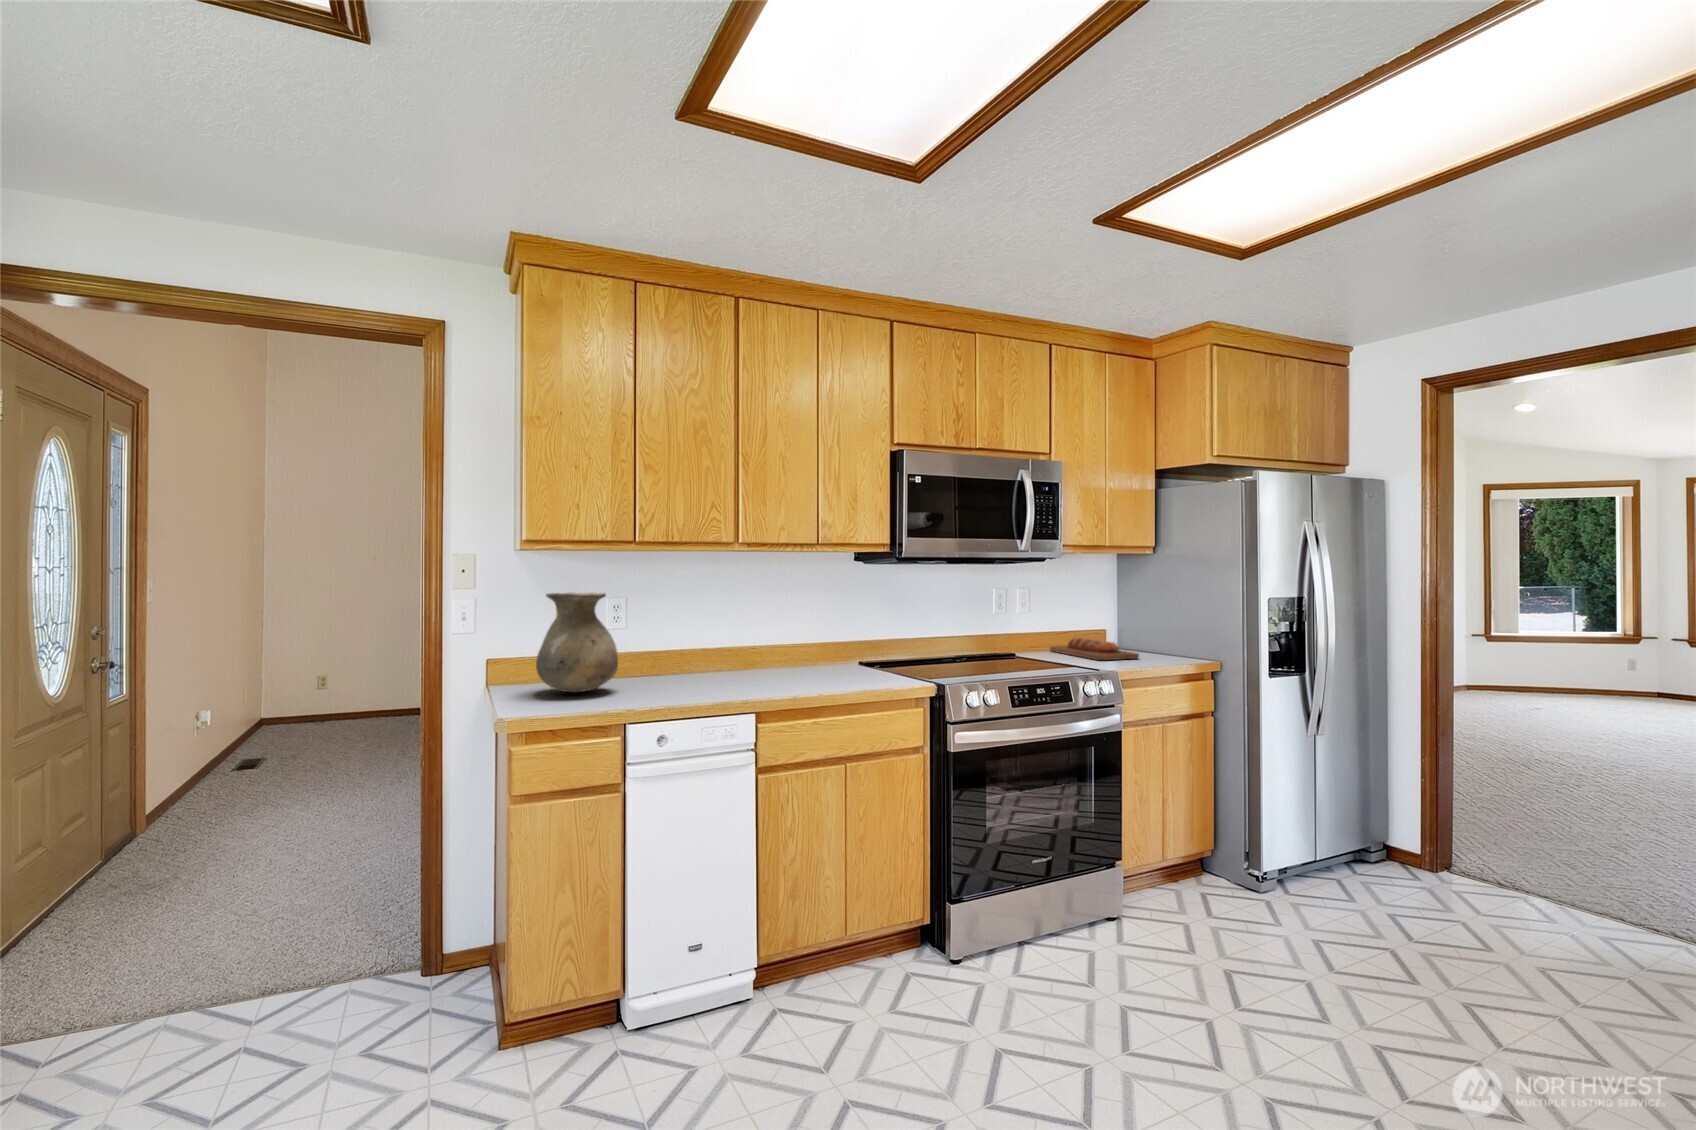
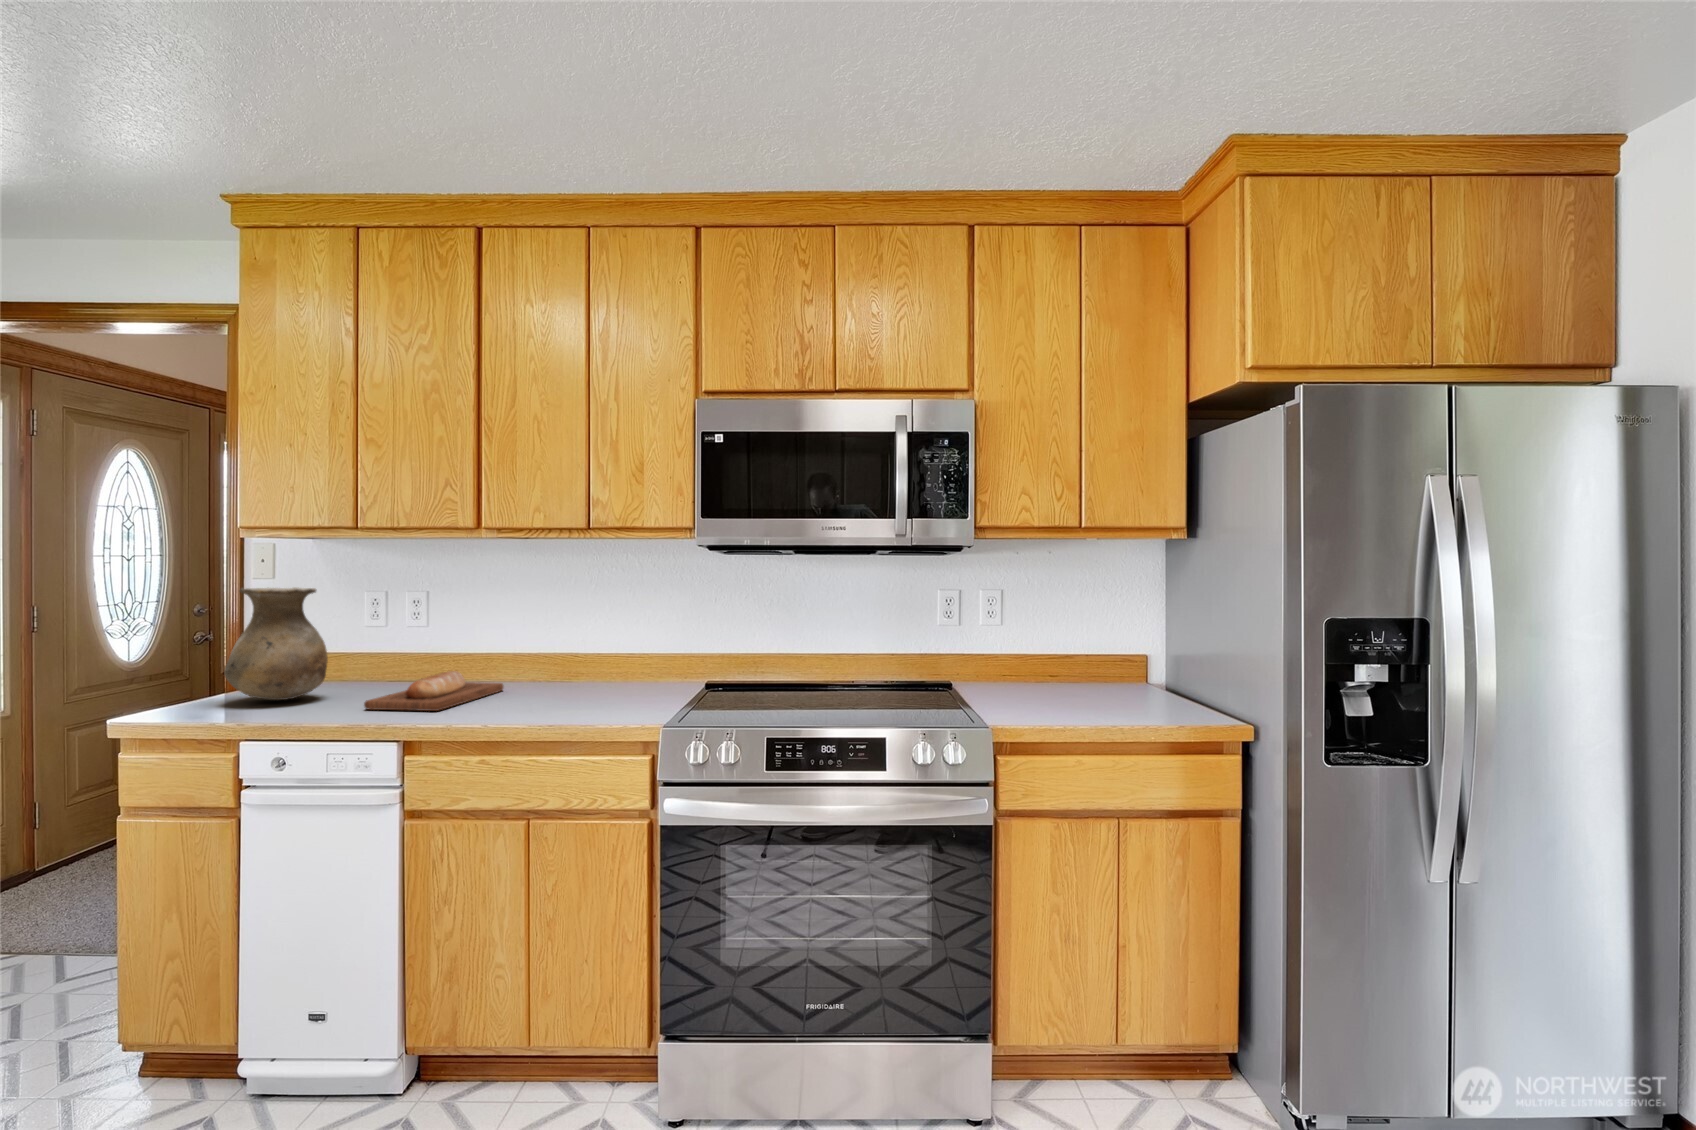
bread loaf: present [1050,638,1139,660] -> present [364,671,503,711]

